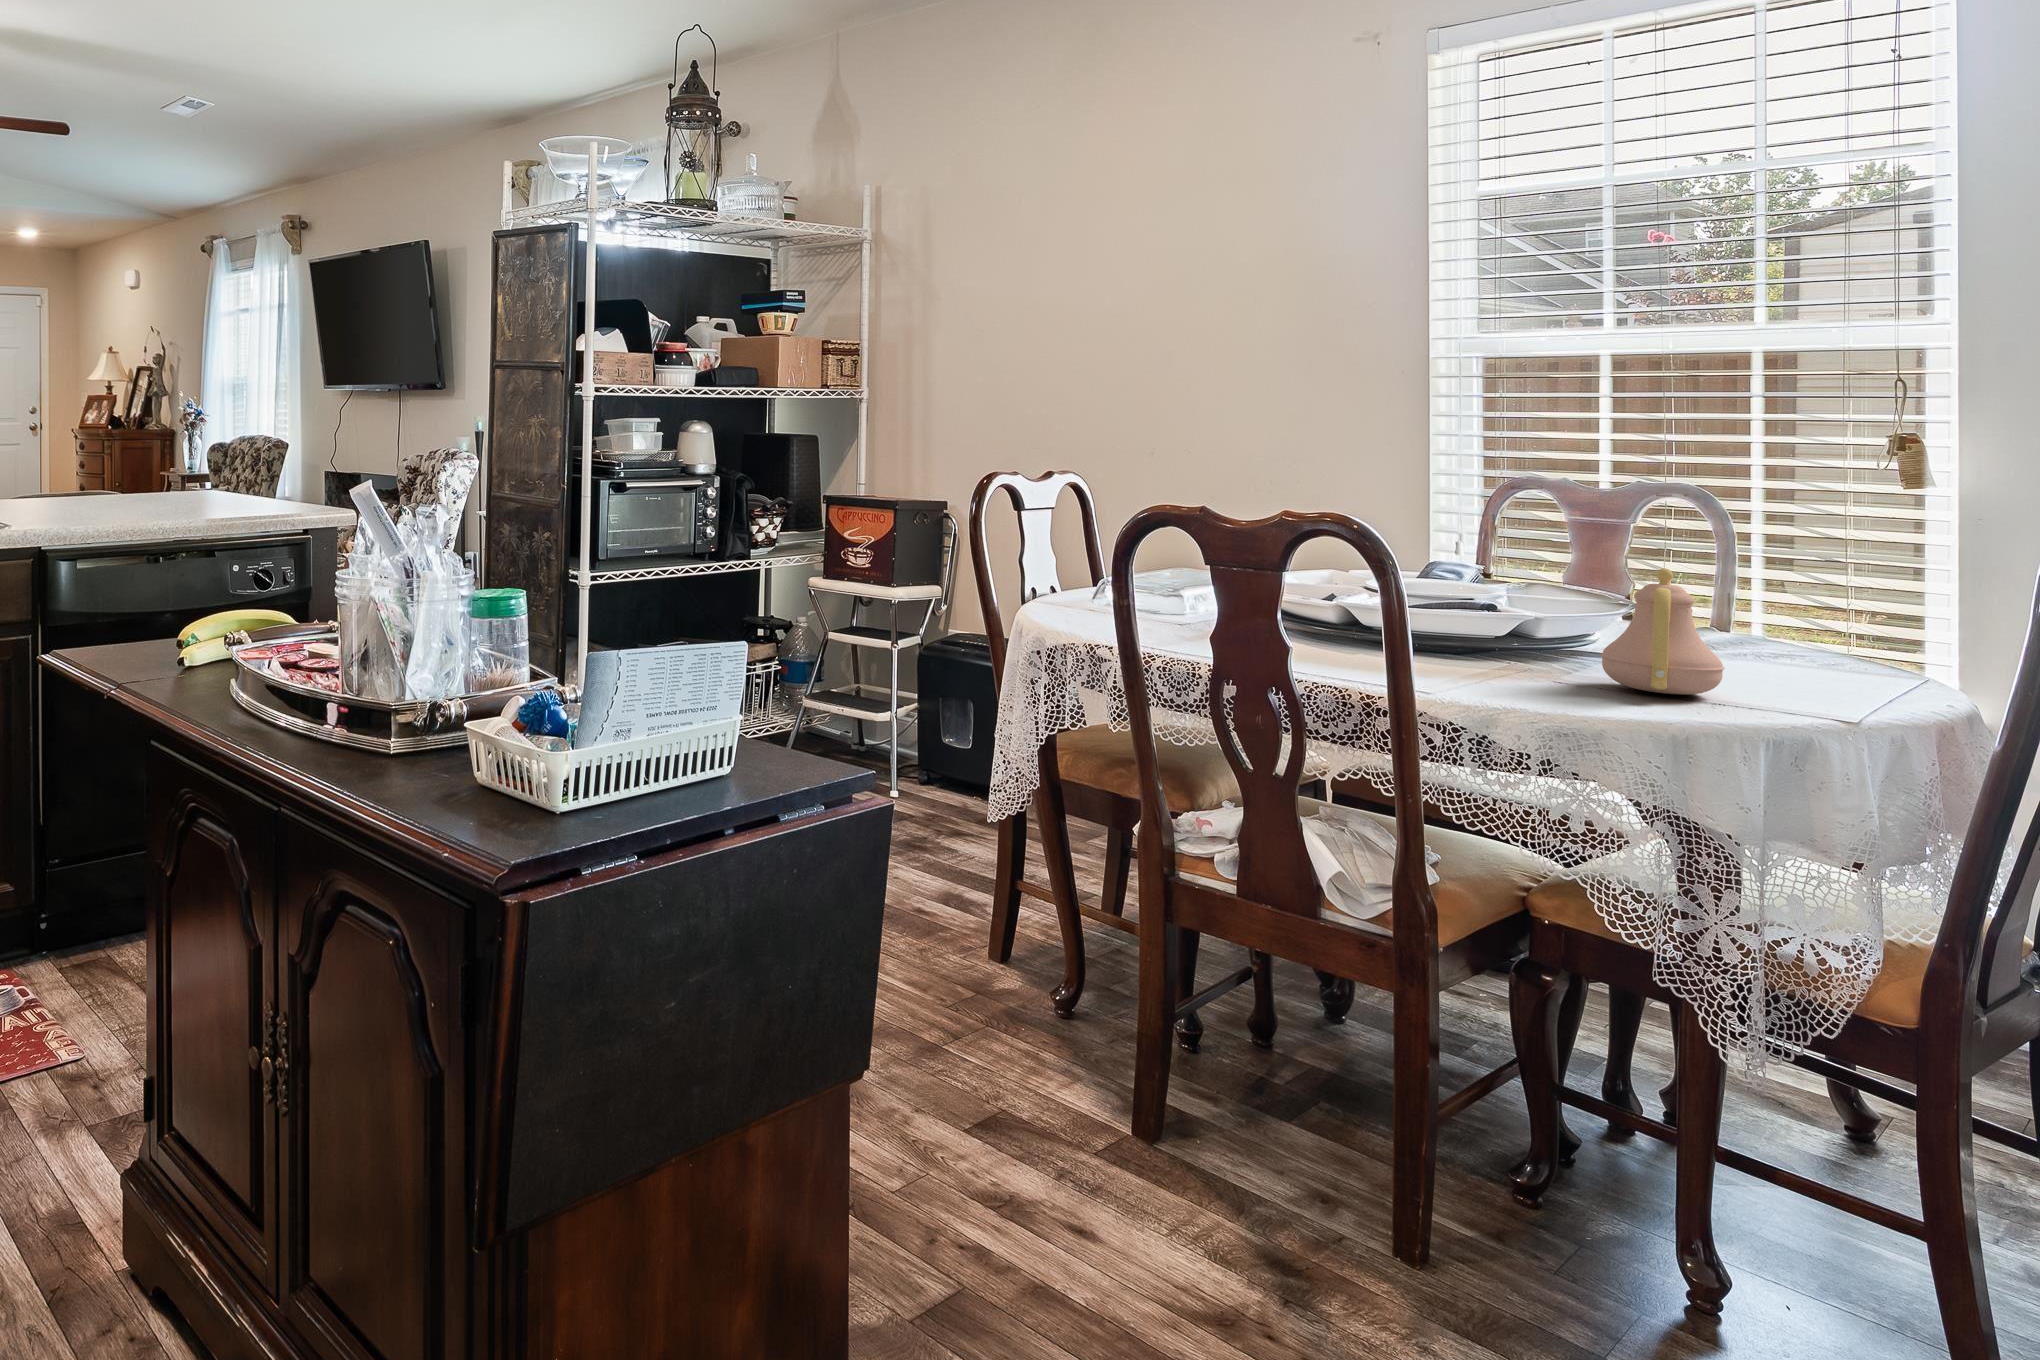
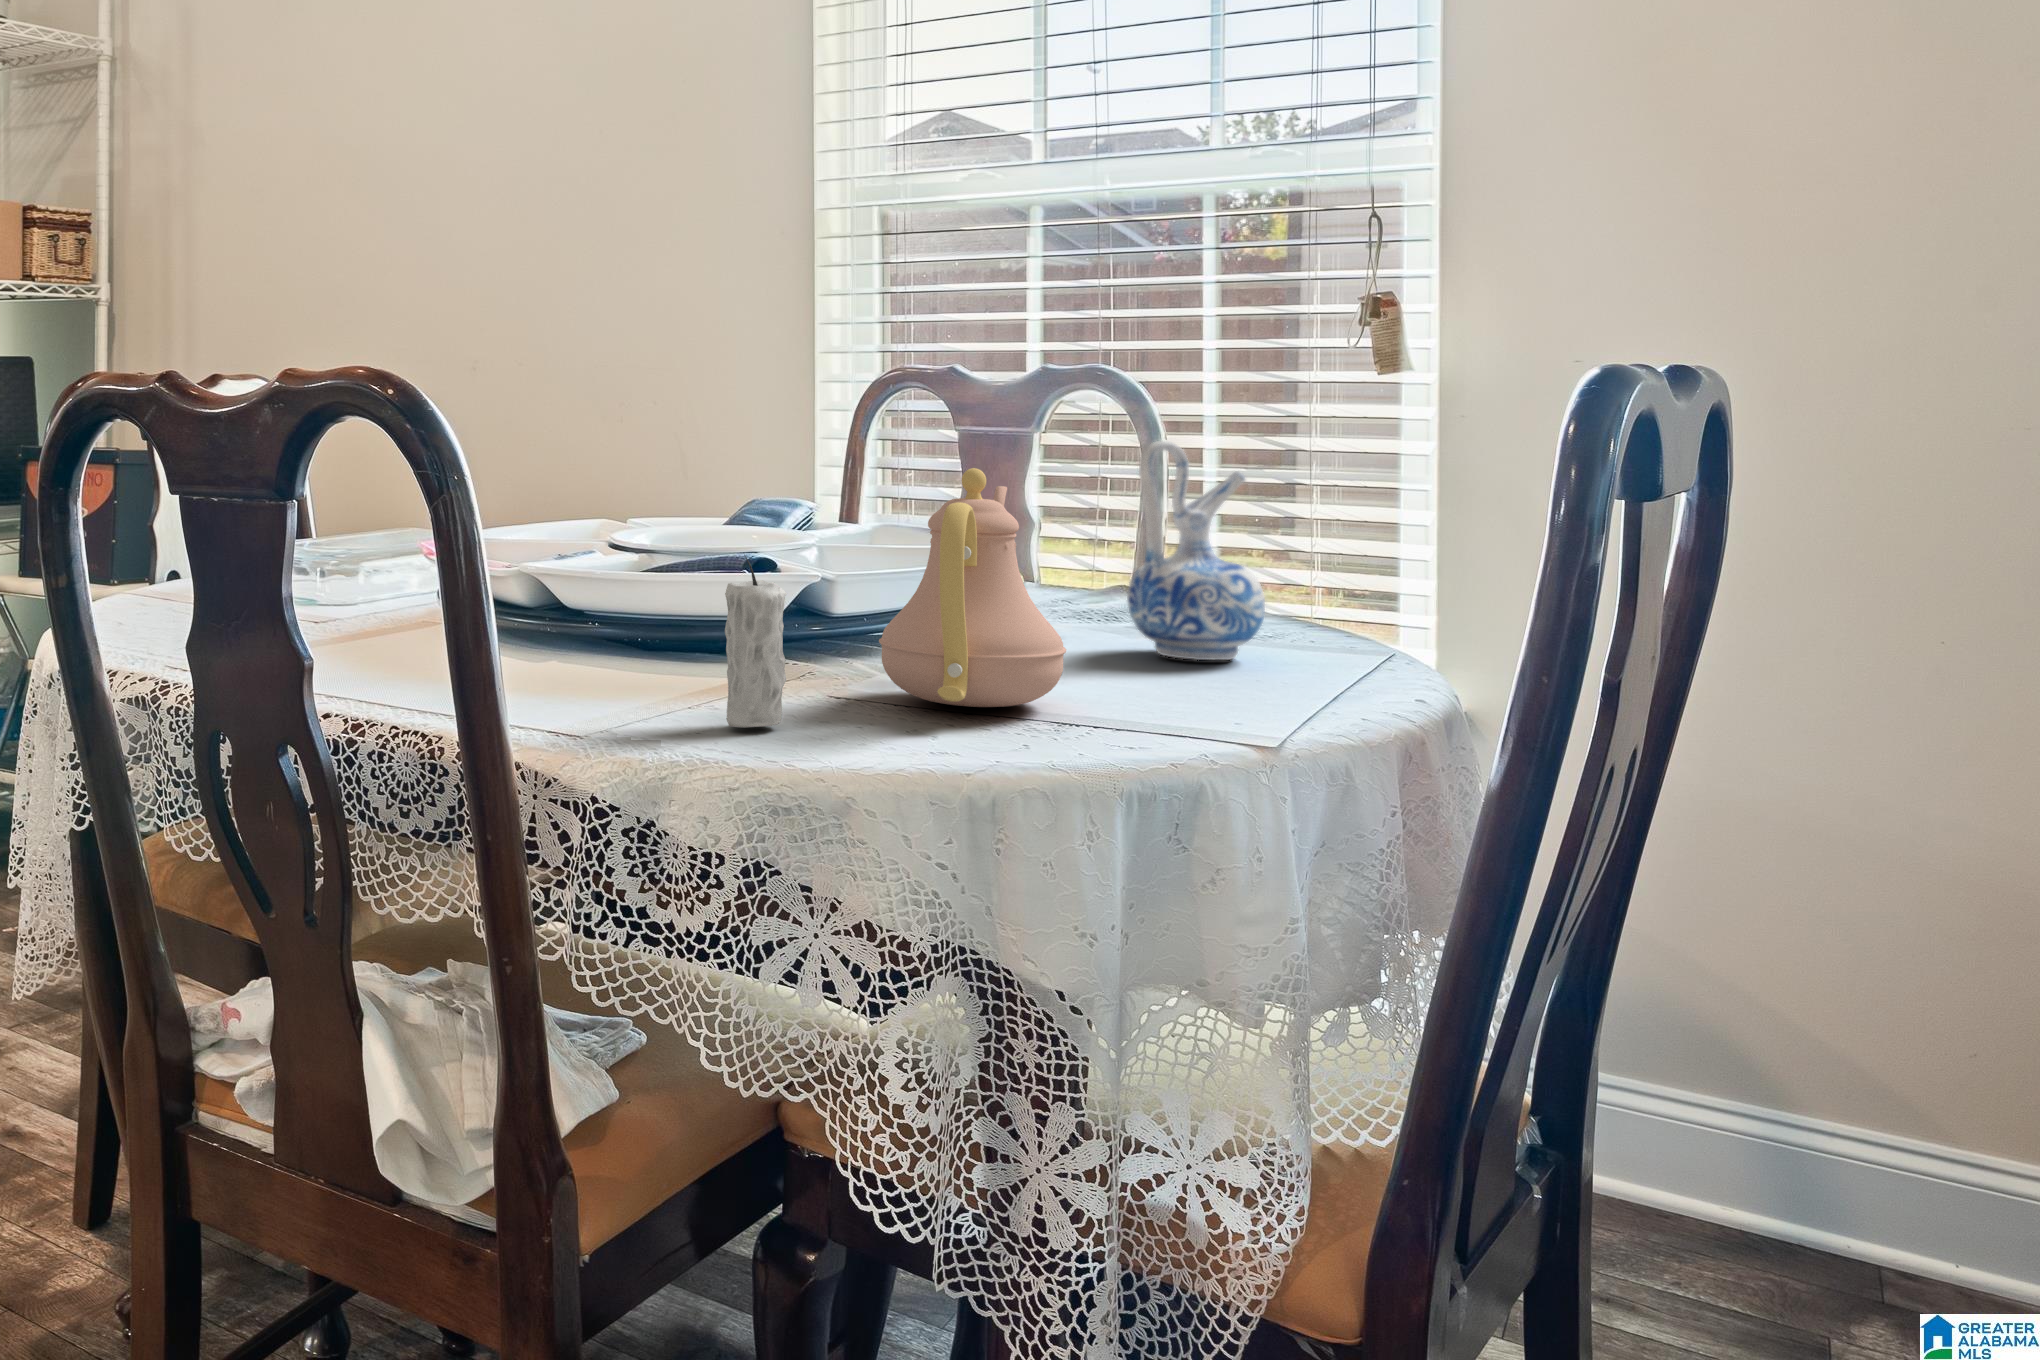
ceramic pitcher: none [1745,552,1845,679] -> present [1127,440,1265,660]
candle: none [1520,607,1559,695] -> present [725,556,787,728]

